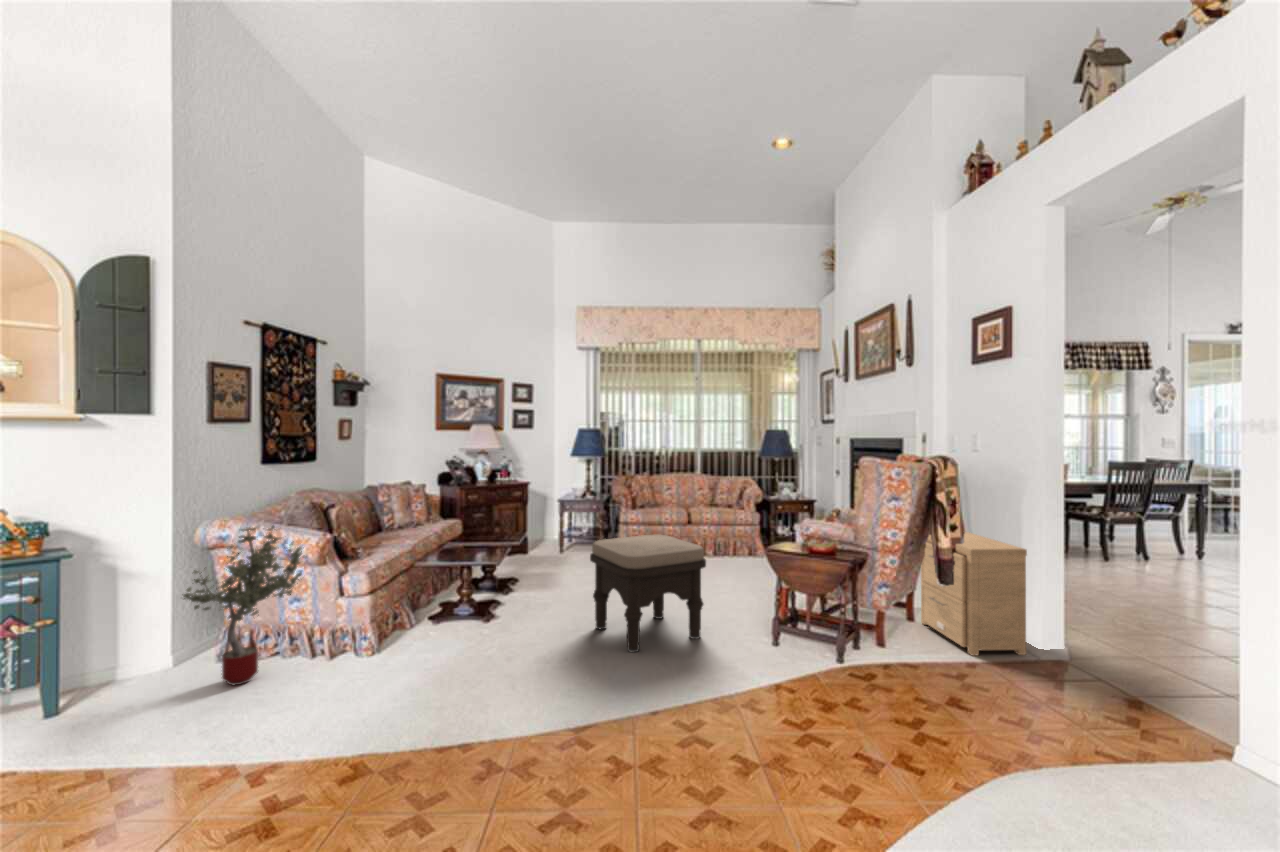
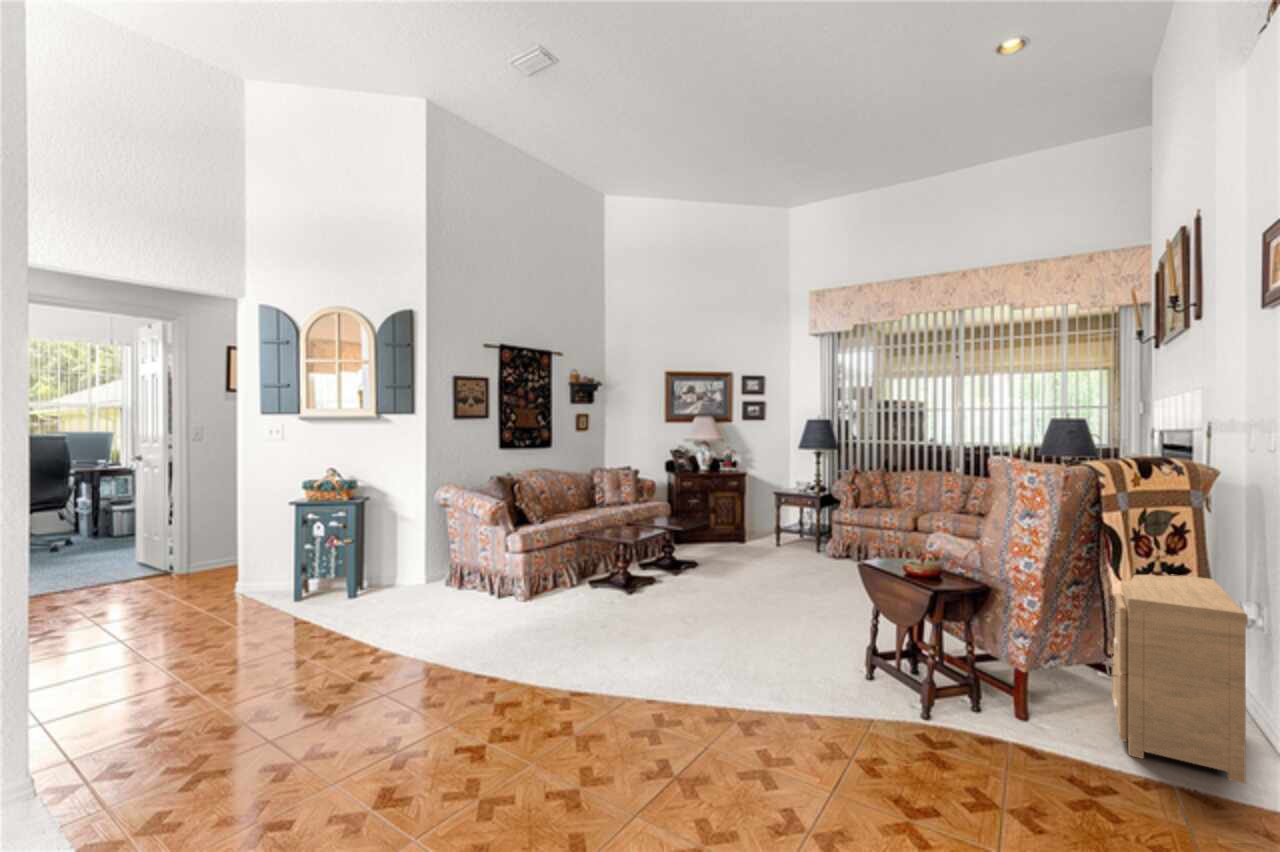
potted tree: present [182,526,305,685] -> none [419,492,484,602]
ottoman: present [590,535,706,652] -> none [694,531,798,647]

